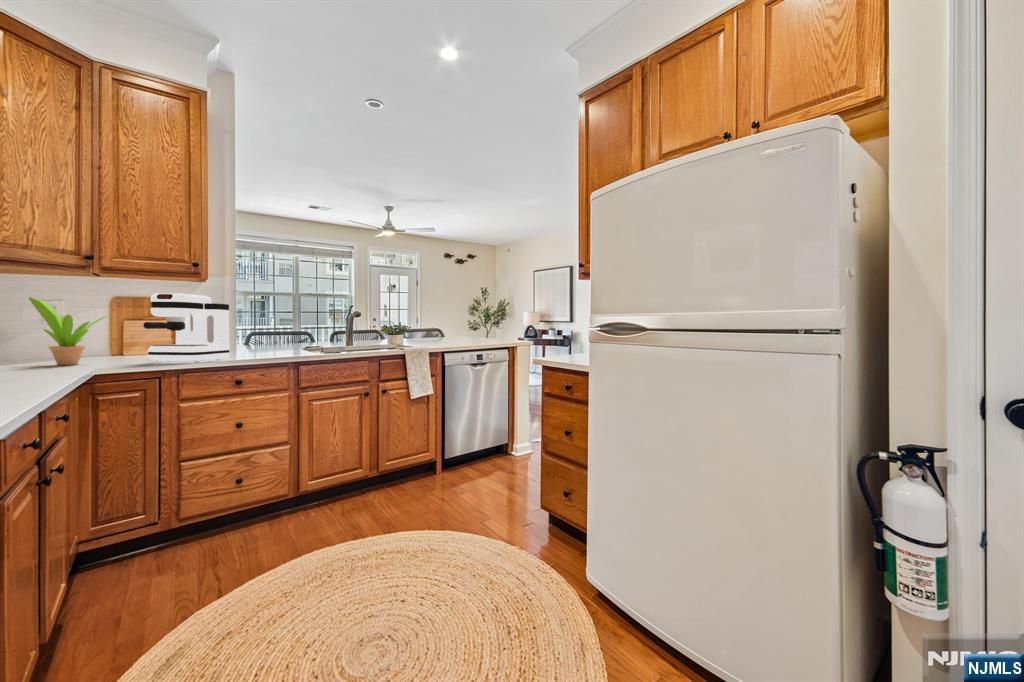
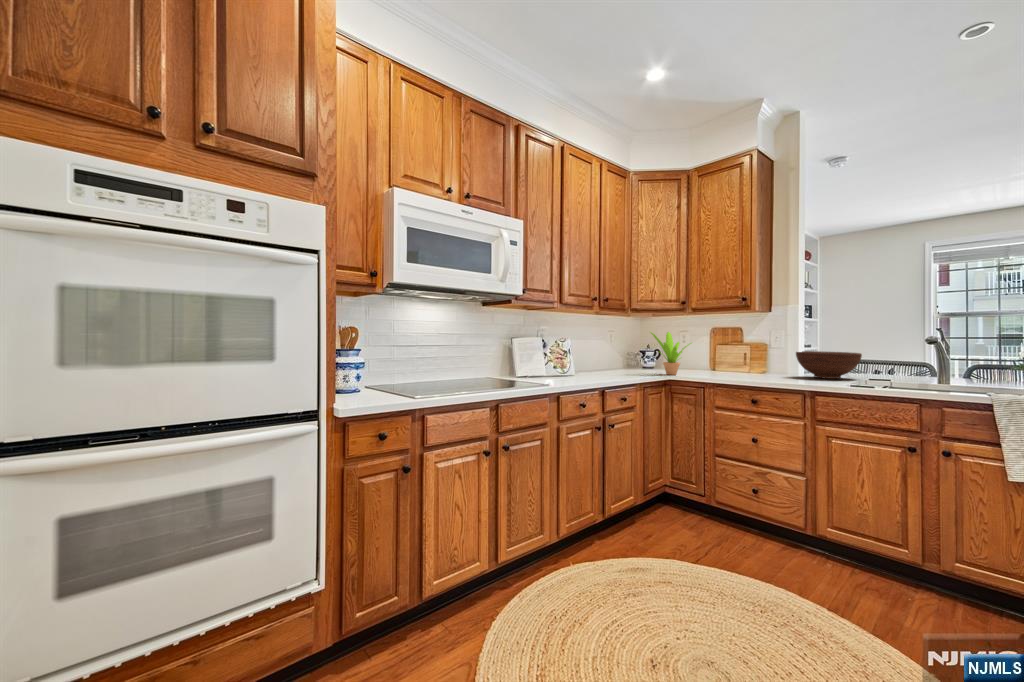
coffee maker: present [143,293,230,362] -> none [688,326,753,382]
fruit bowl: none [227,327,288,352] -> present [796,351,862,379]

